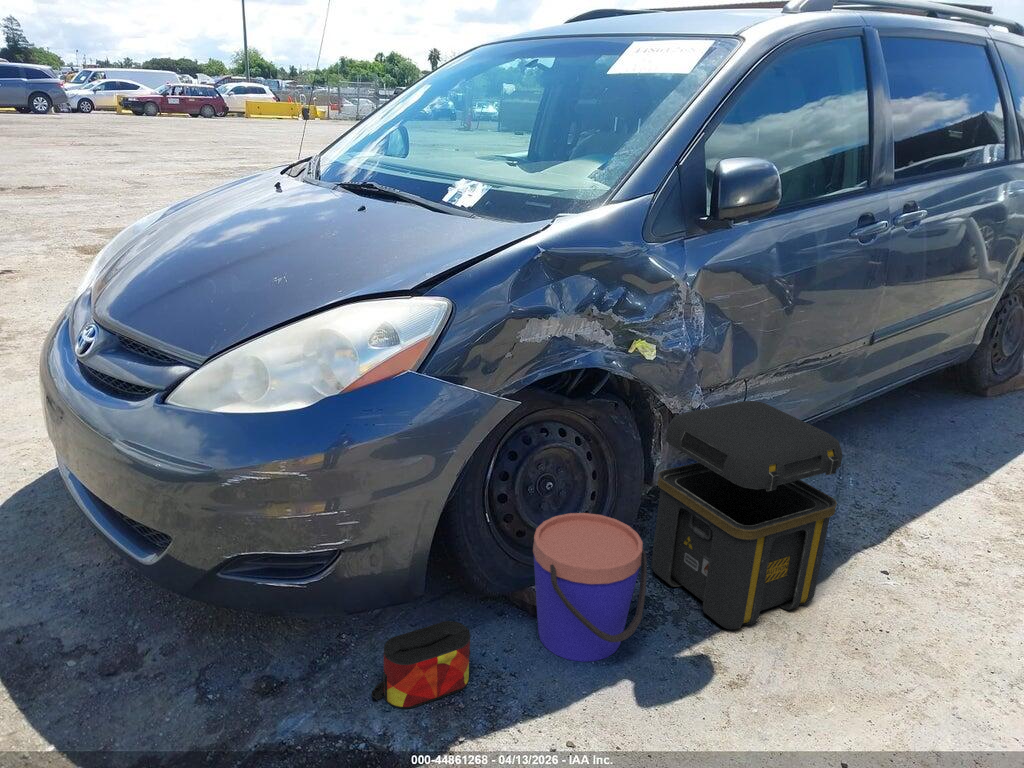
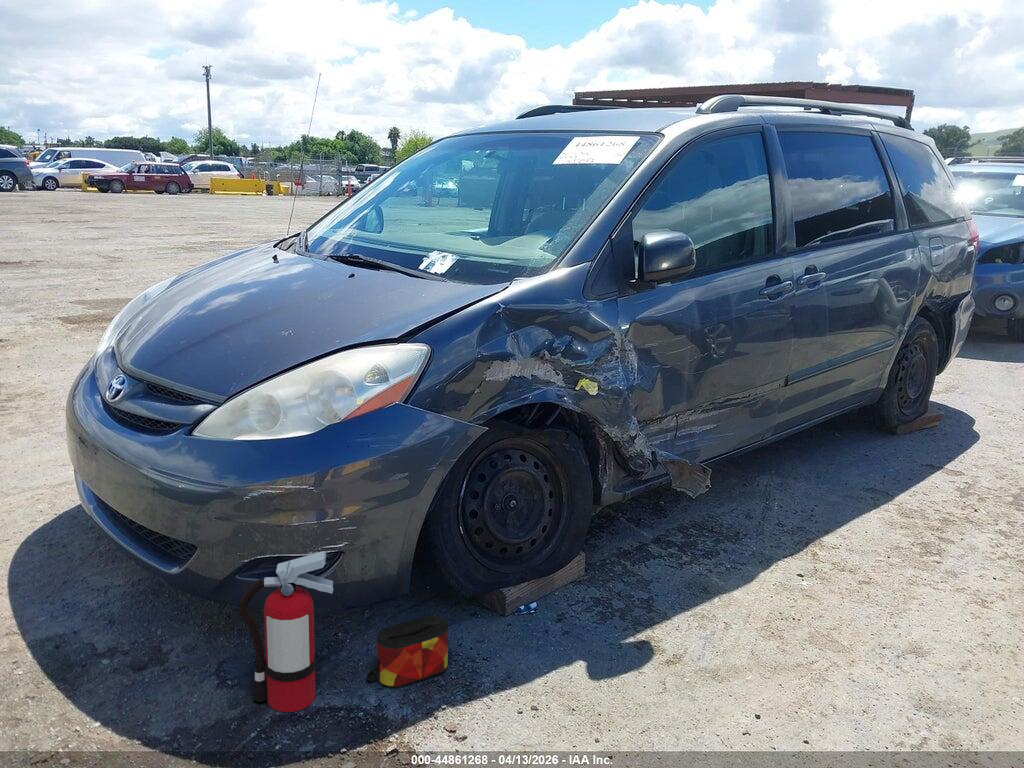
toolbox: present [651,401,842,629] -> none [601,431,754,622]
bucket: present [533,513,647,662] -> none [499,526,595,650]
fire extinguisher: none [216,551,329,738] -> present [239,551,333,712]

